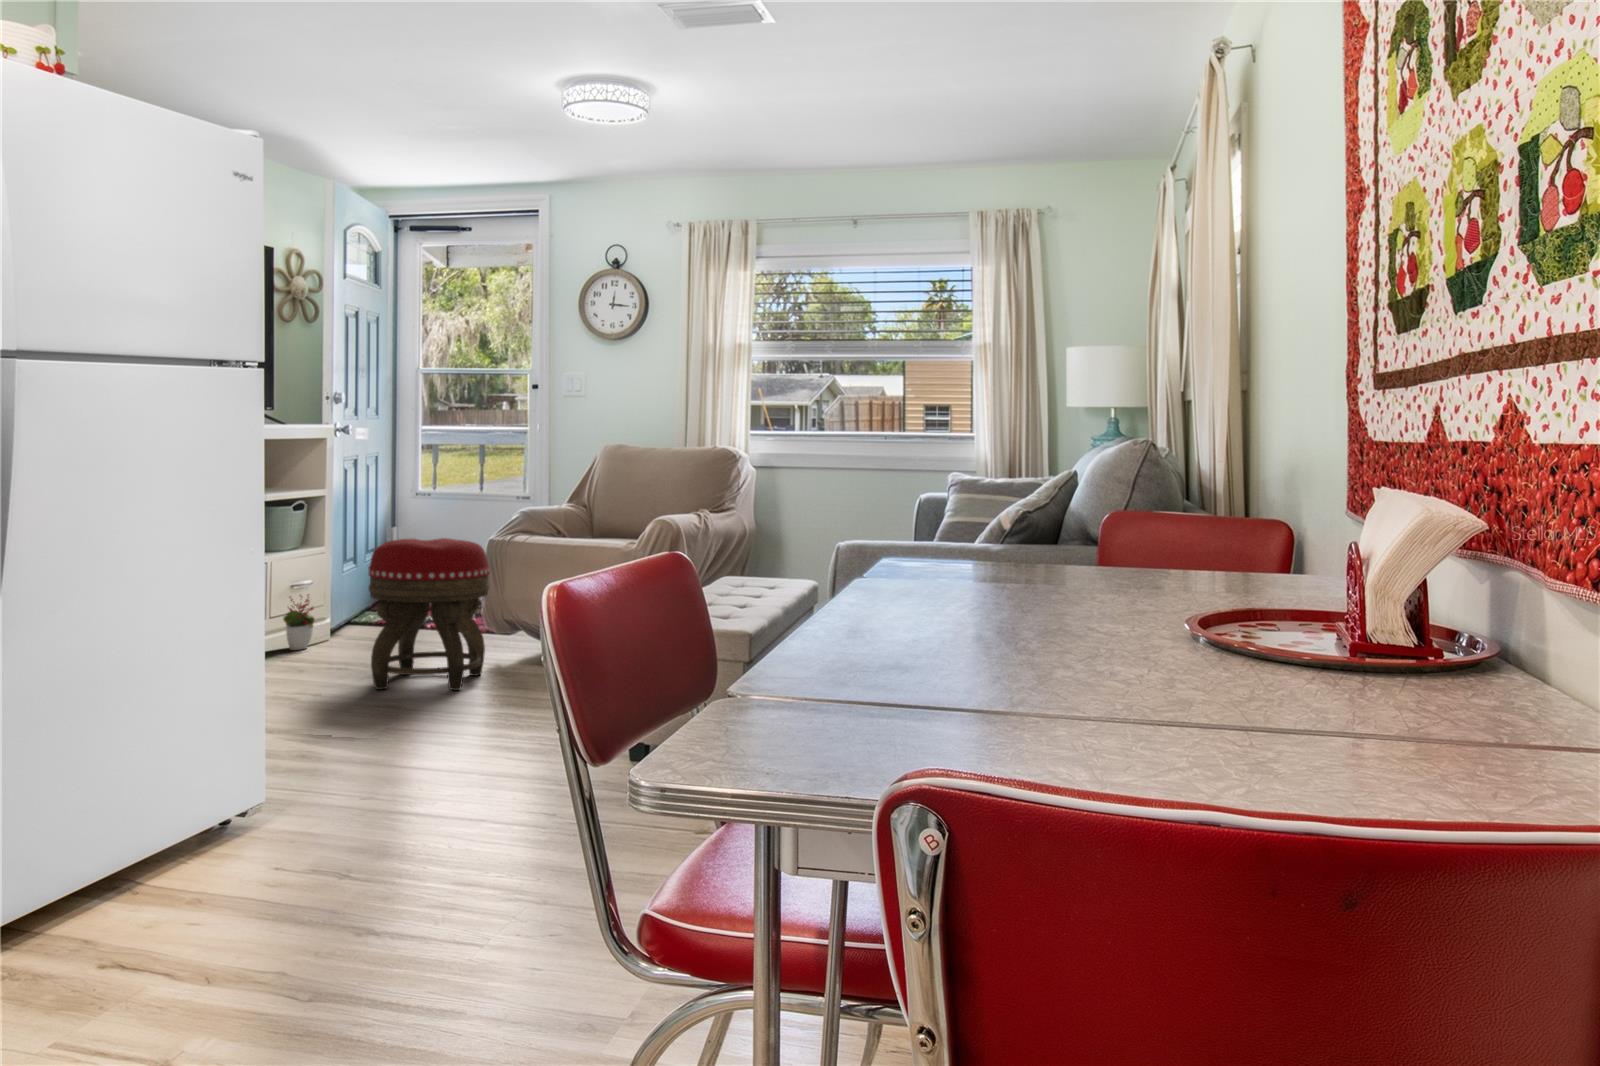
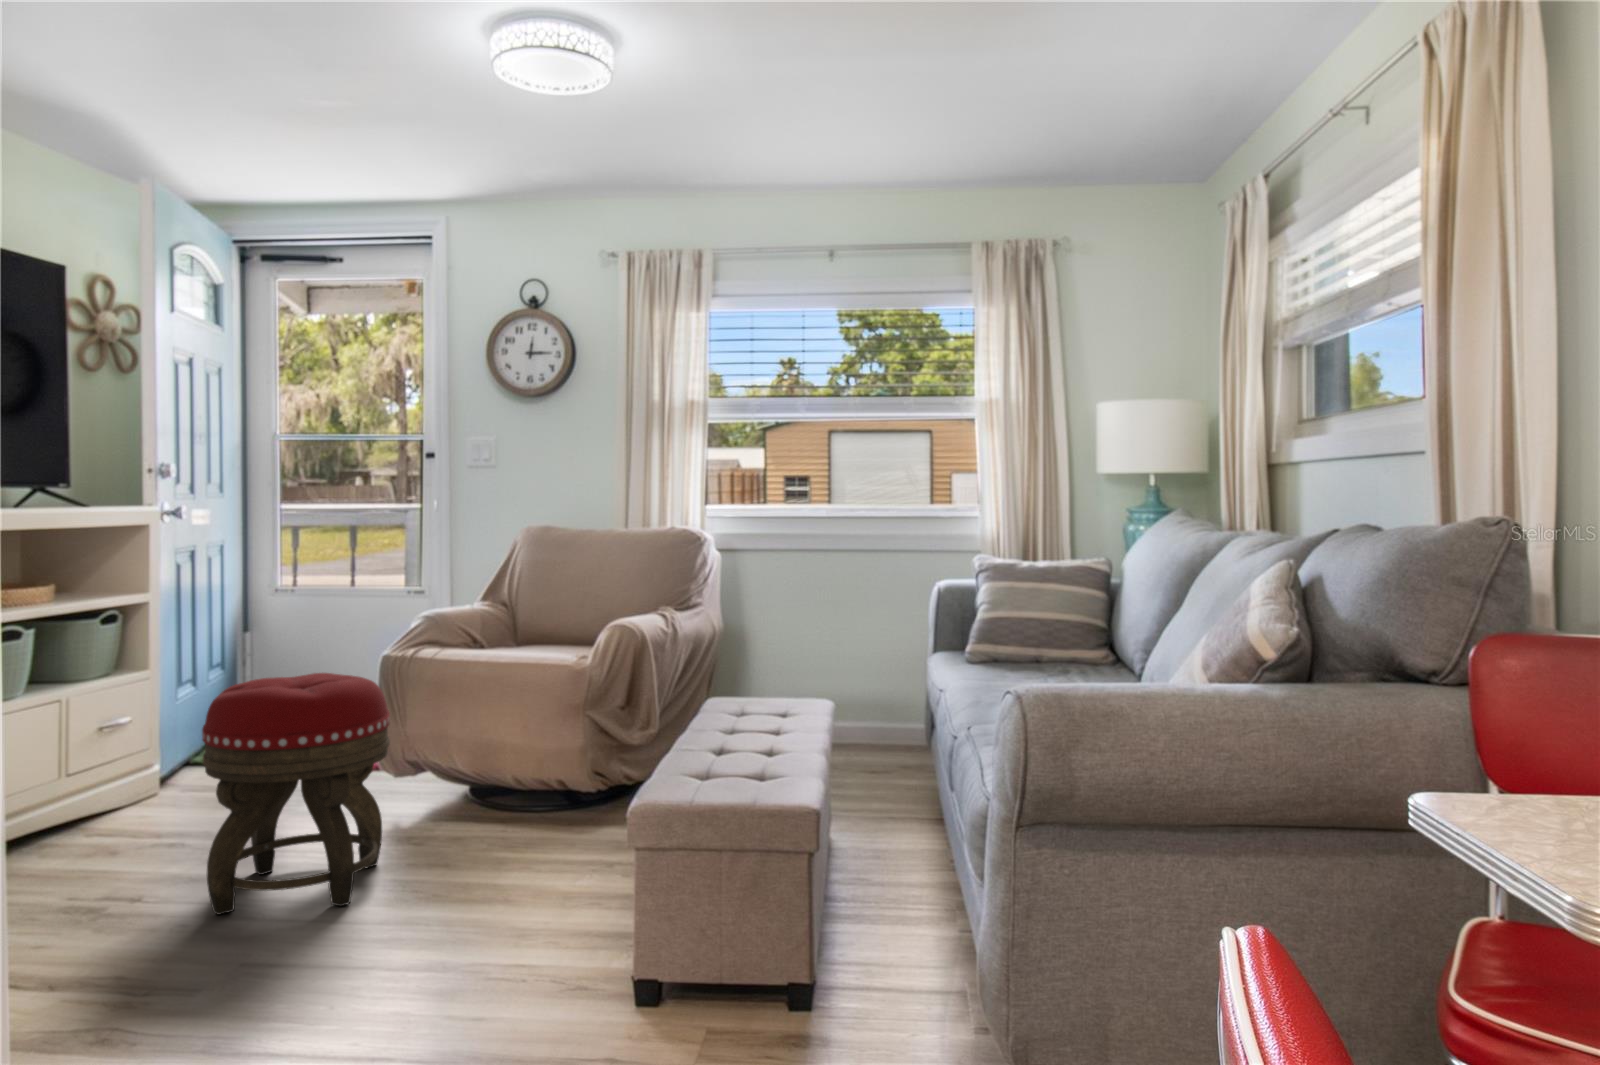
decorative plant: present [283,594,314,650] -> none [77,749,126,831]

